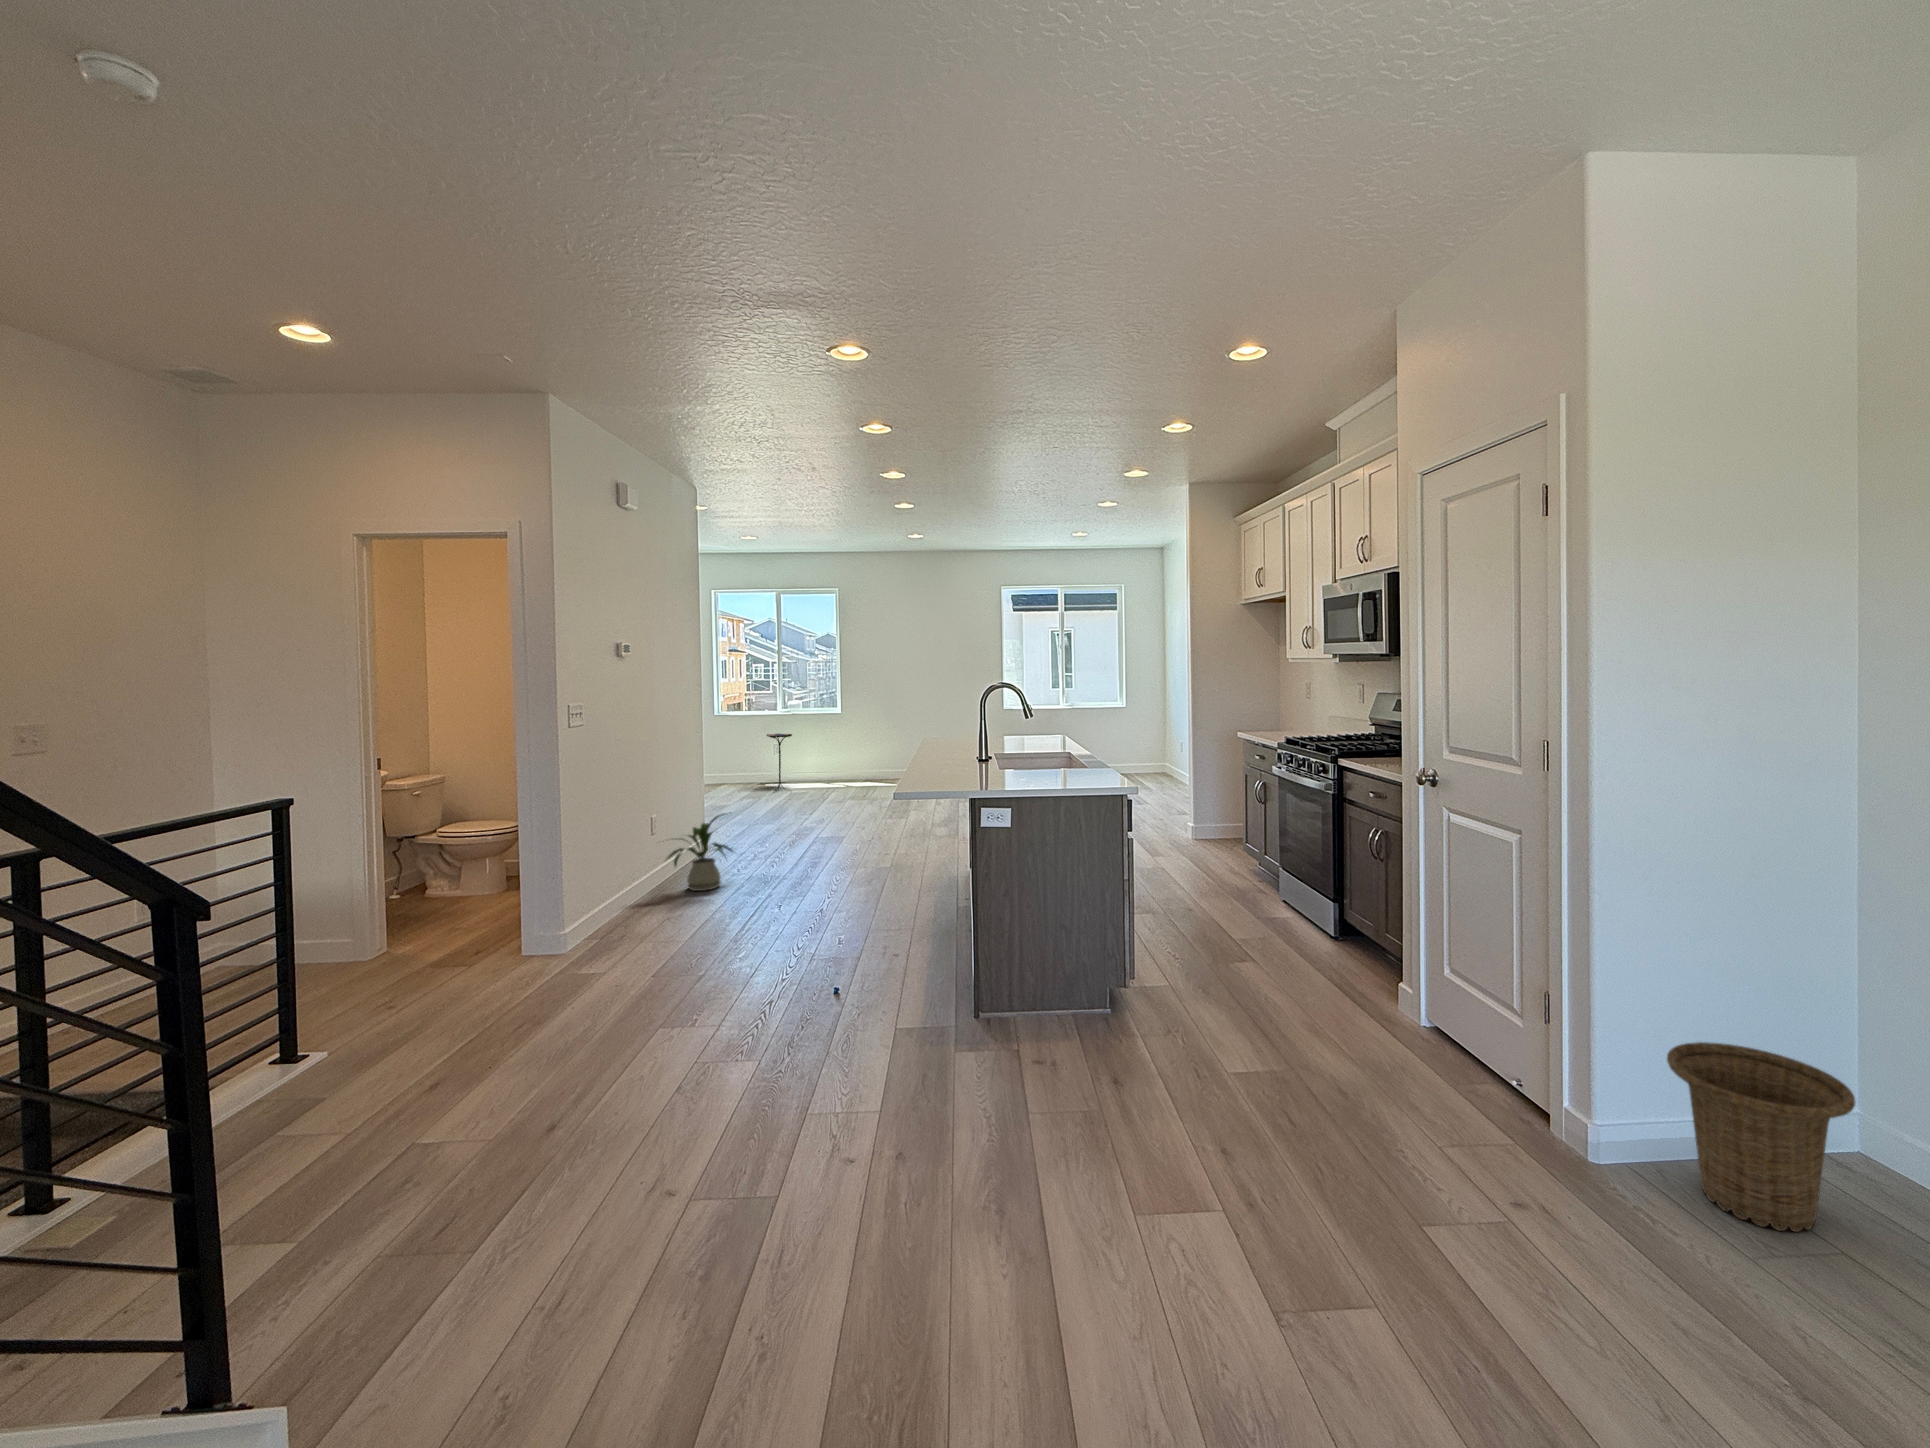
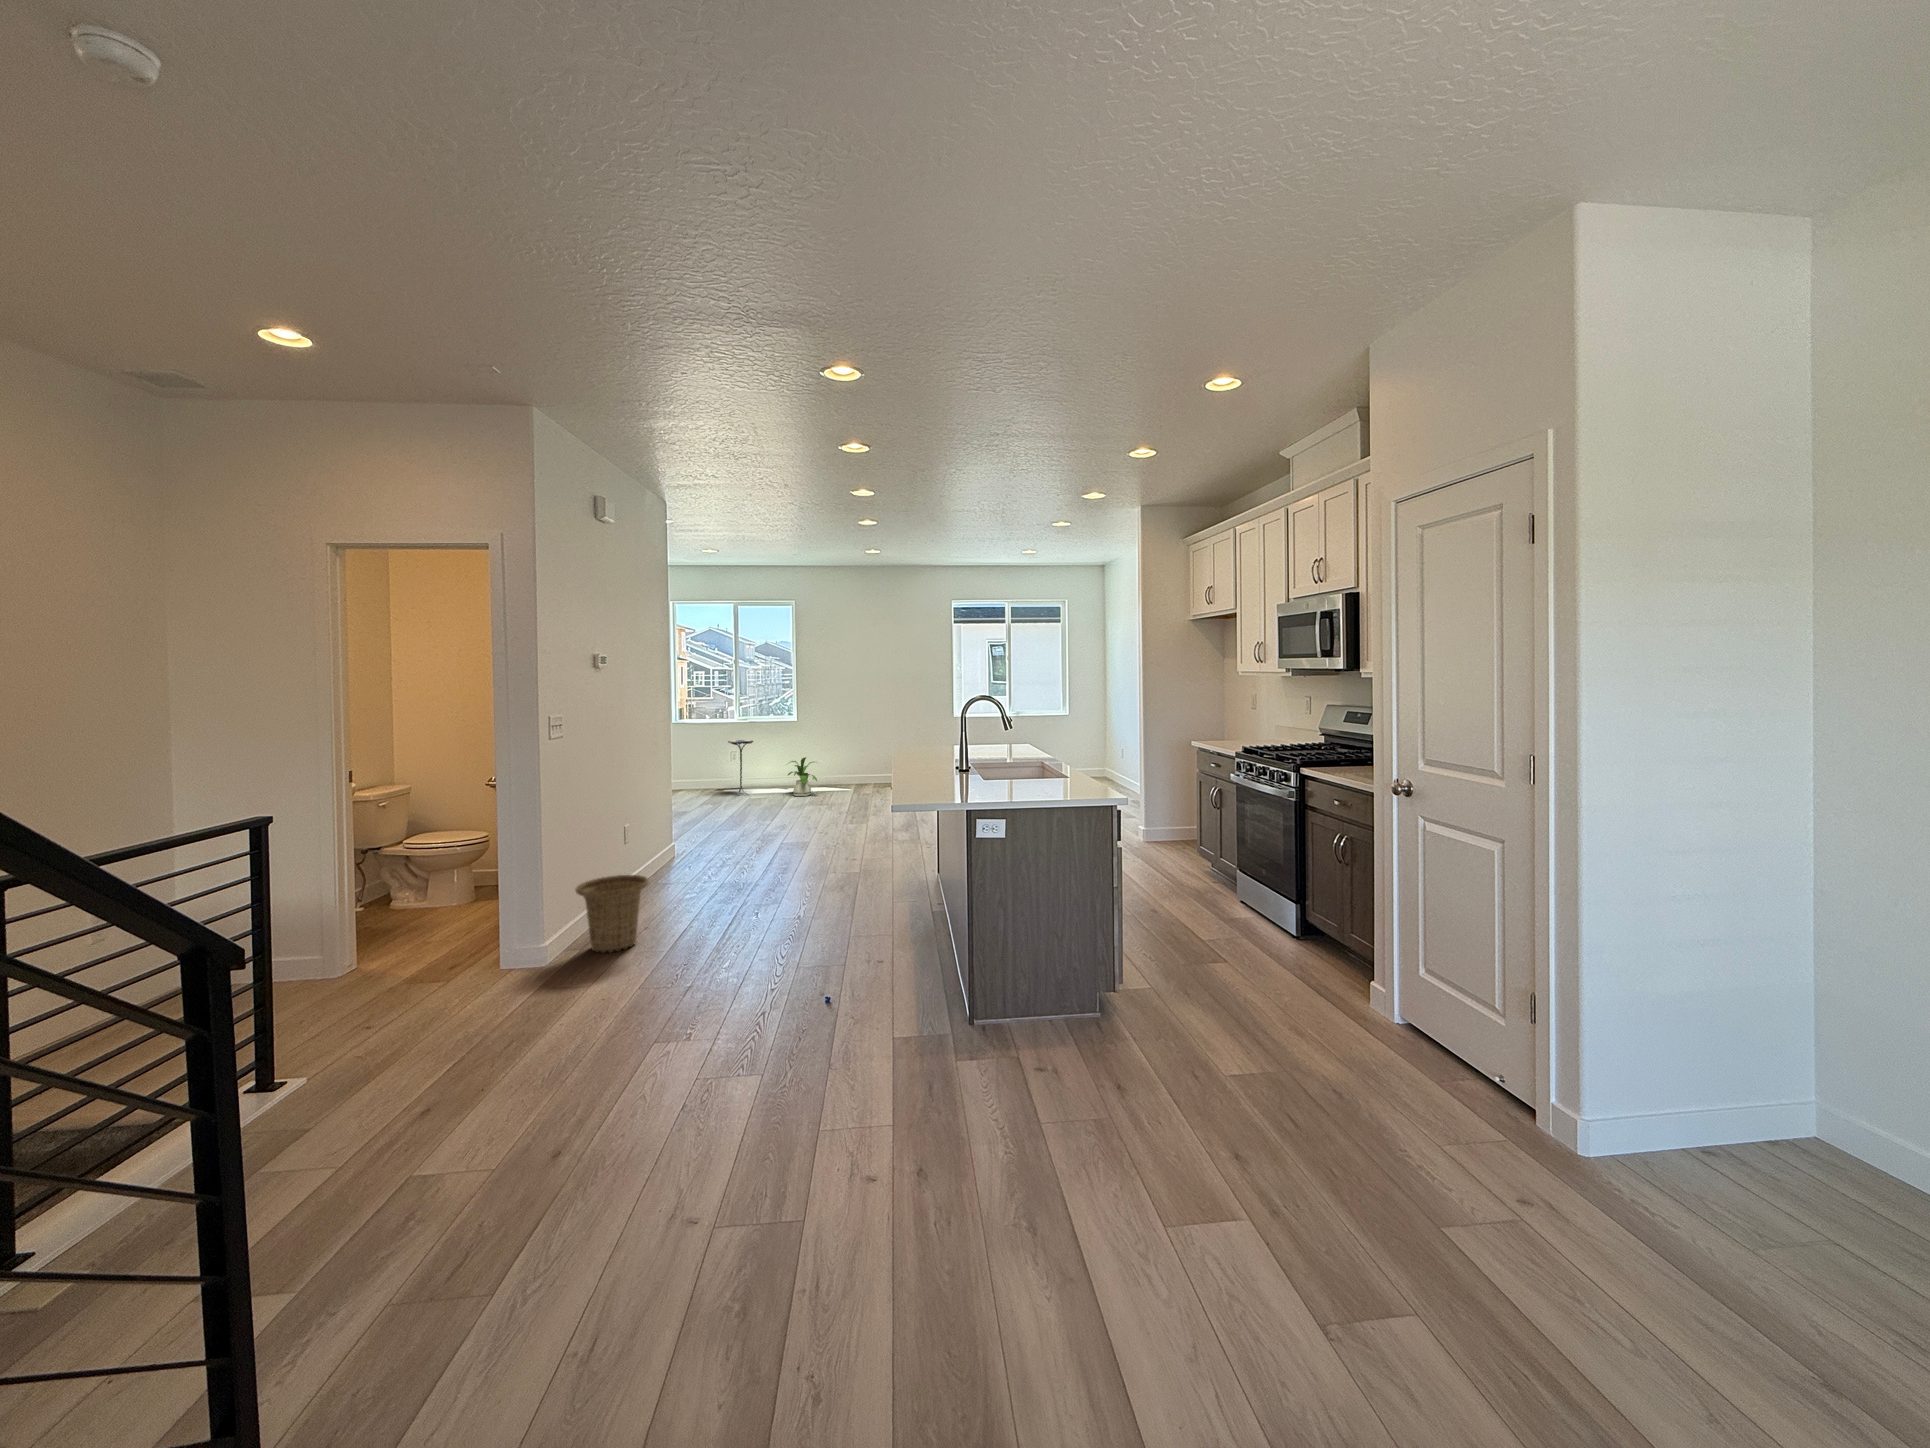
house plant: present [667,814,733,891] -> present [788,757,817,796]
basket: present [1667,1042,1856,1232] -> present [576,875,649,953]

